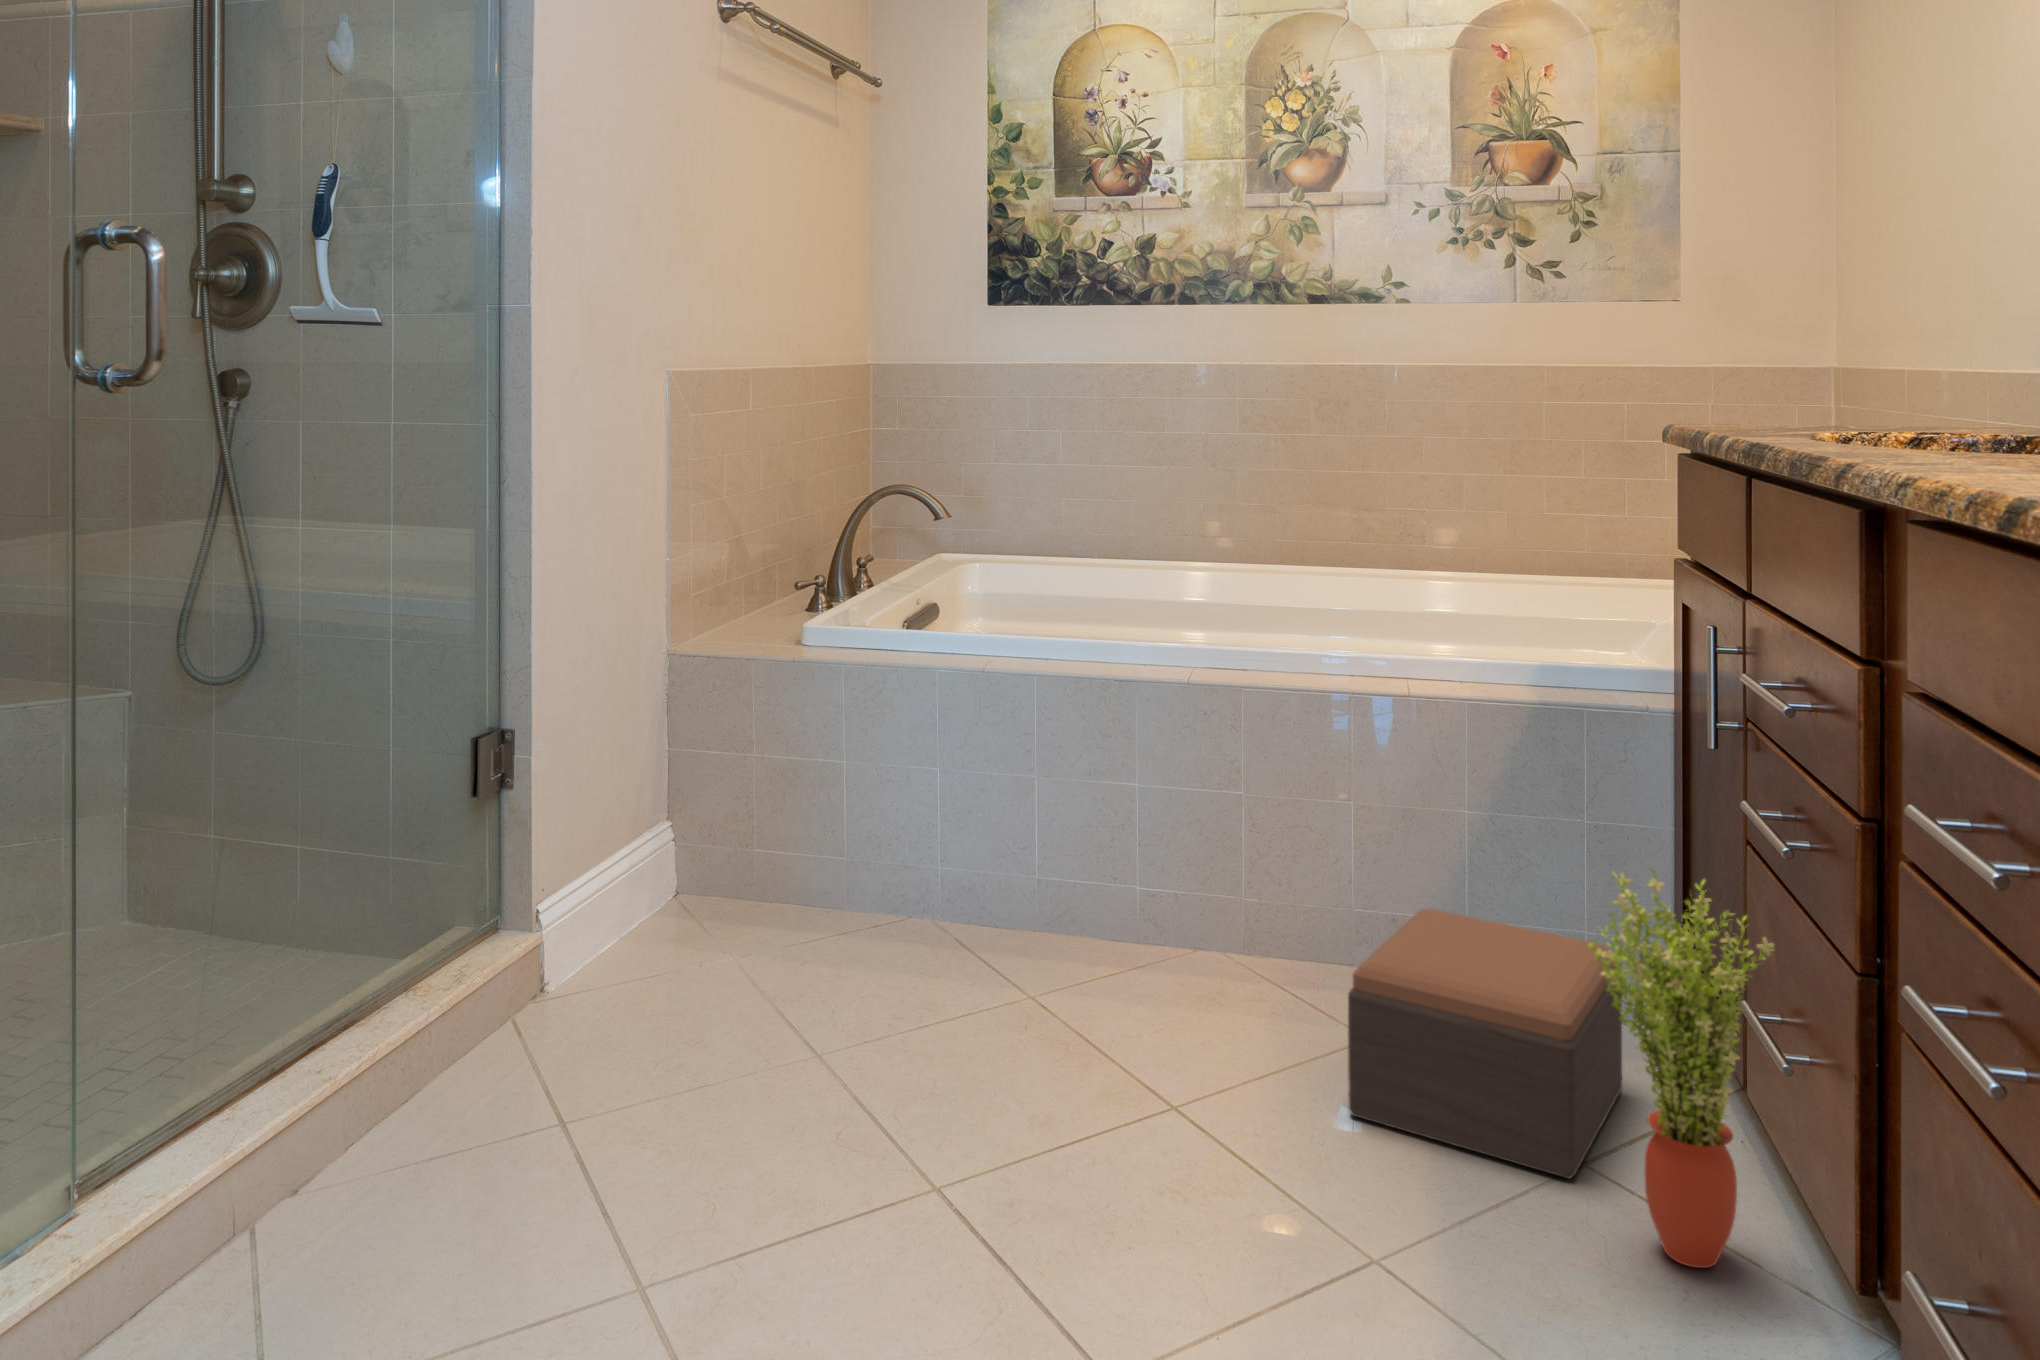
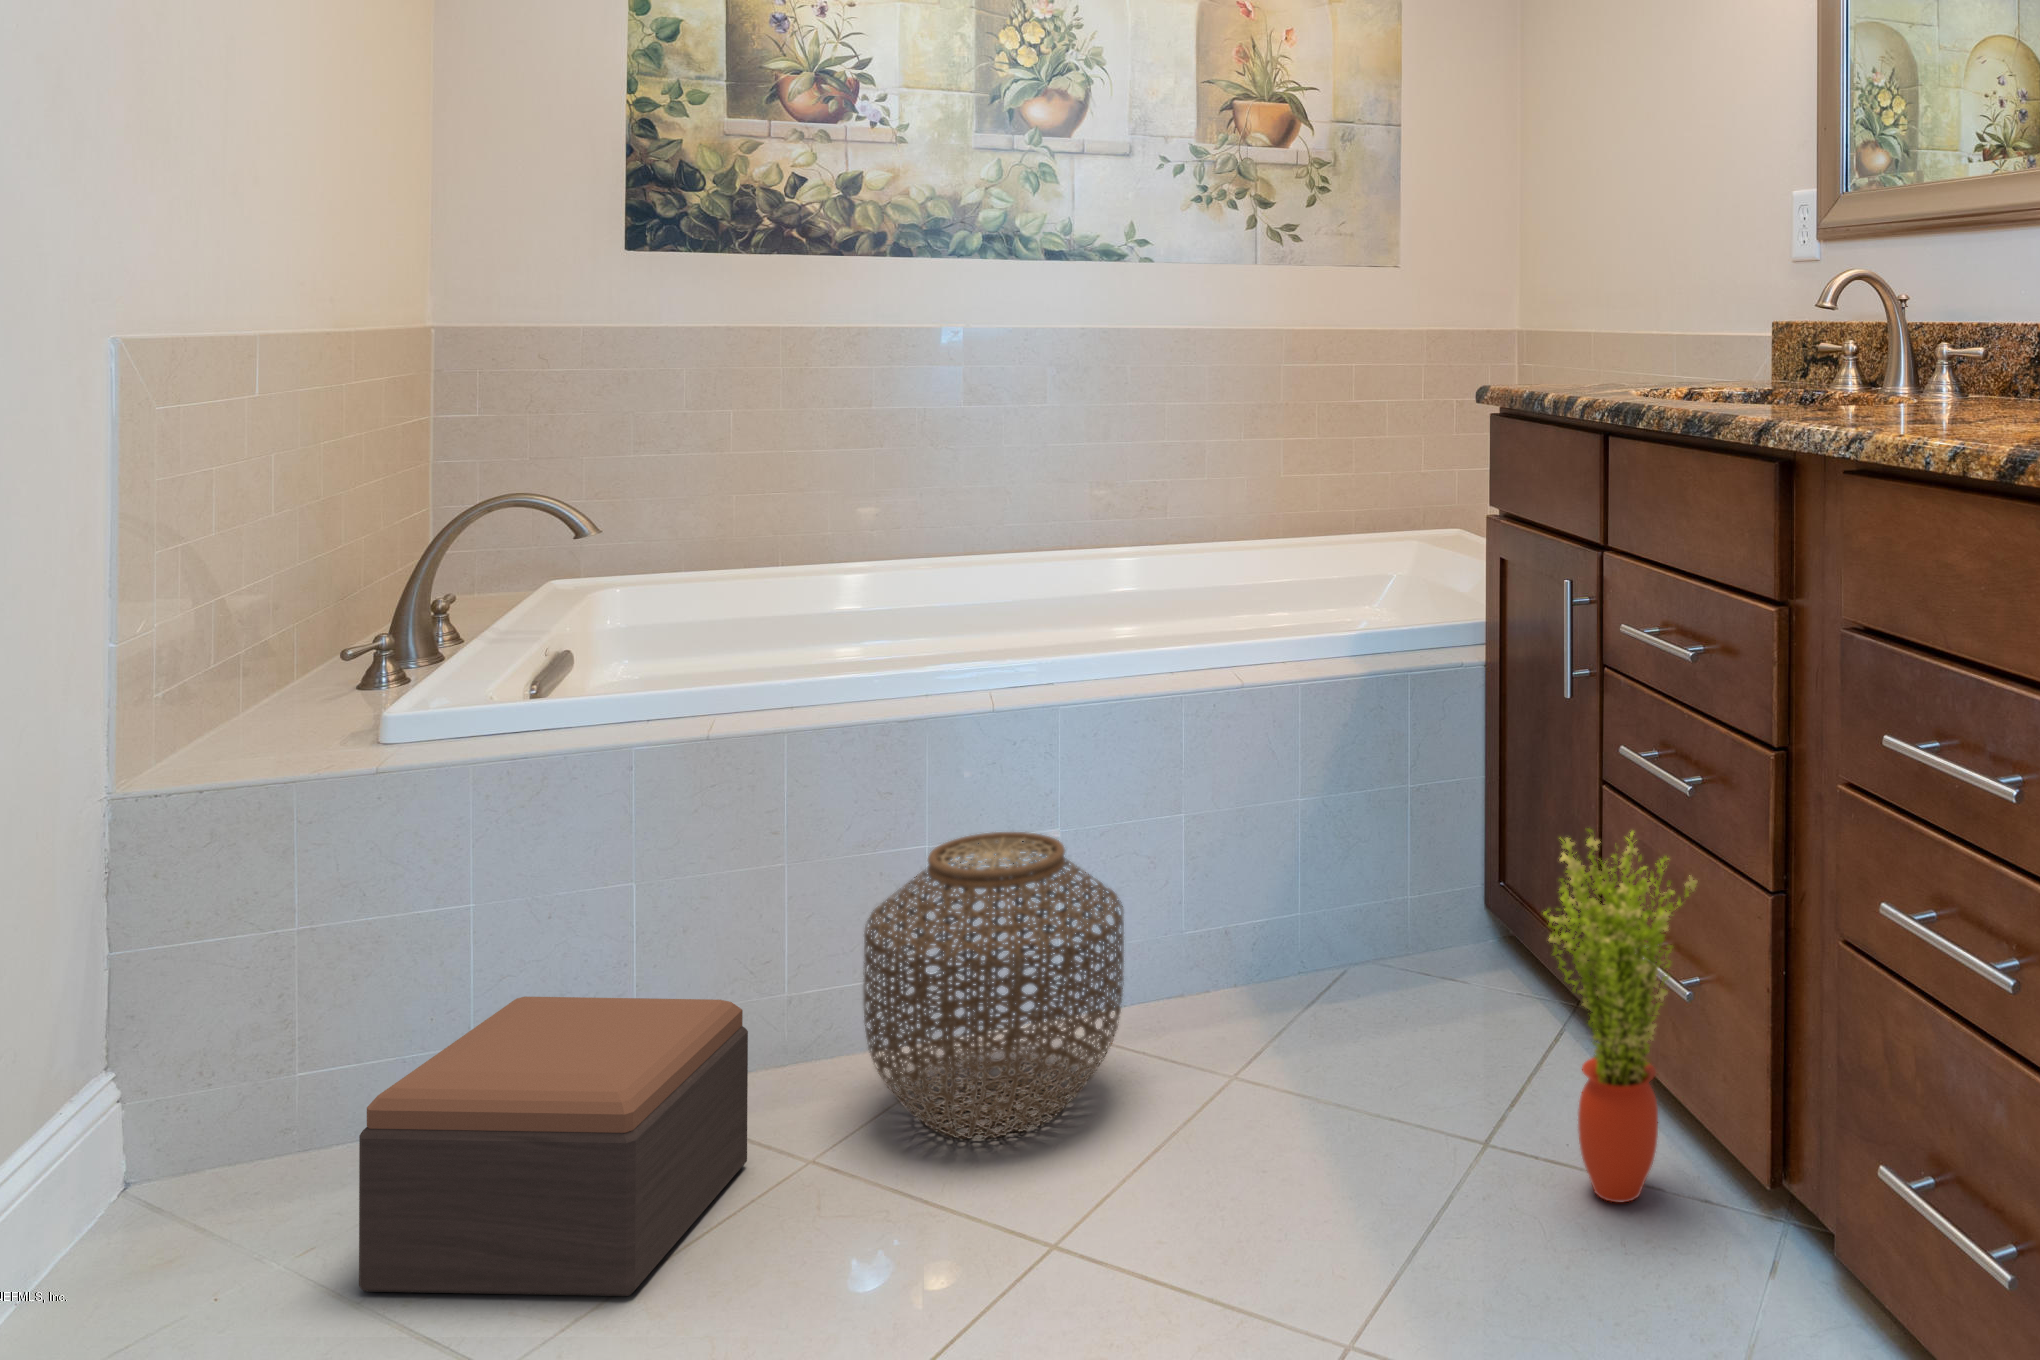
woven basket: none [1038,789,1252,1046] -> present [864,832,1124,1139]
footstool: present [1348,909,1622,1179] -> present [359,997,748,1296]

